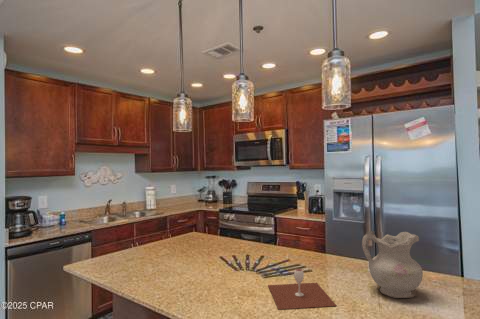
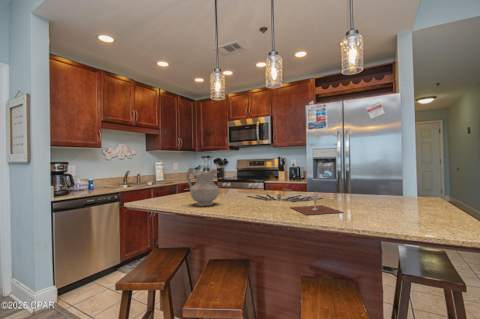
ceramic pitcher: present [362,231,423,298] -> present [186,168,219,206]

